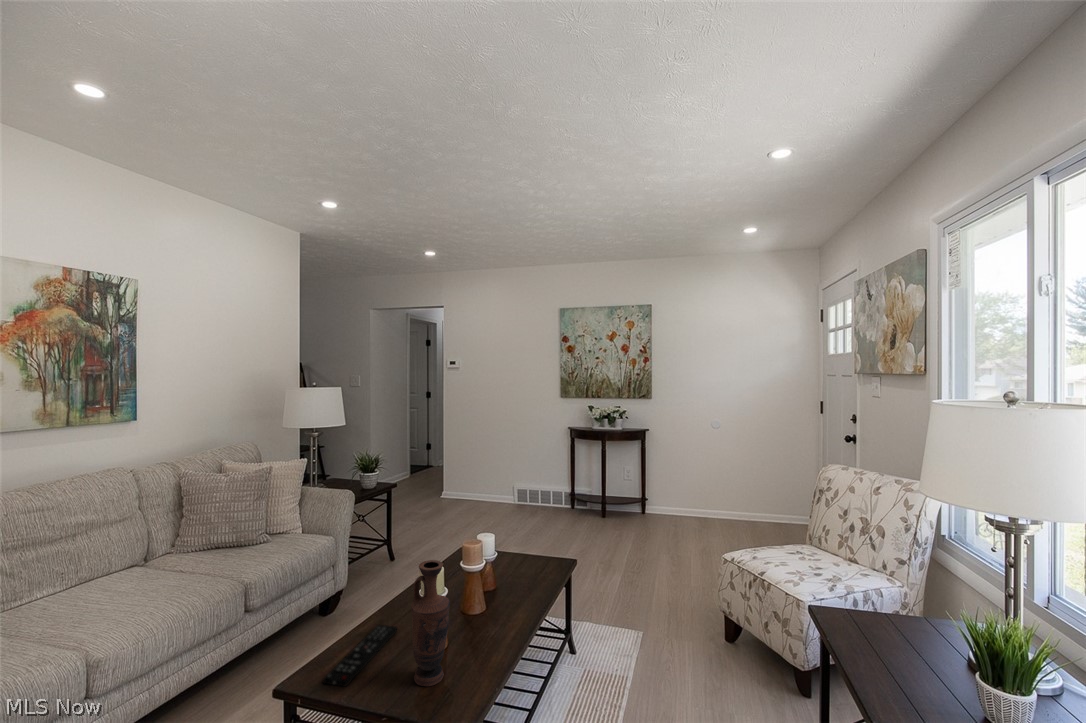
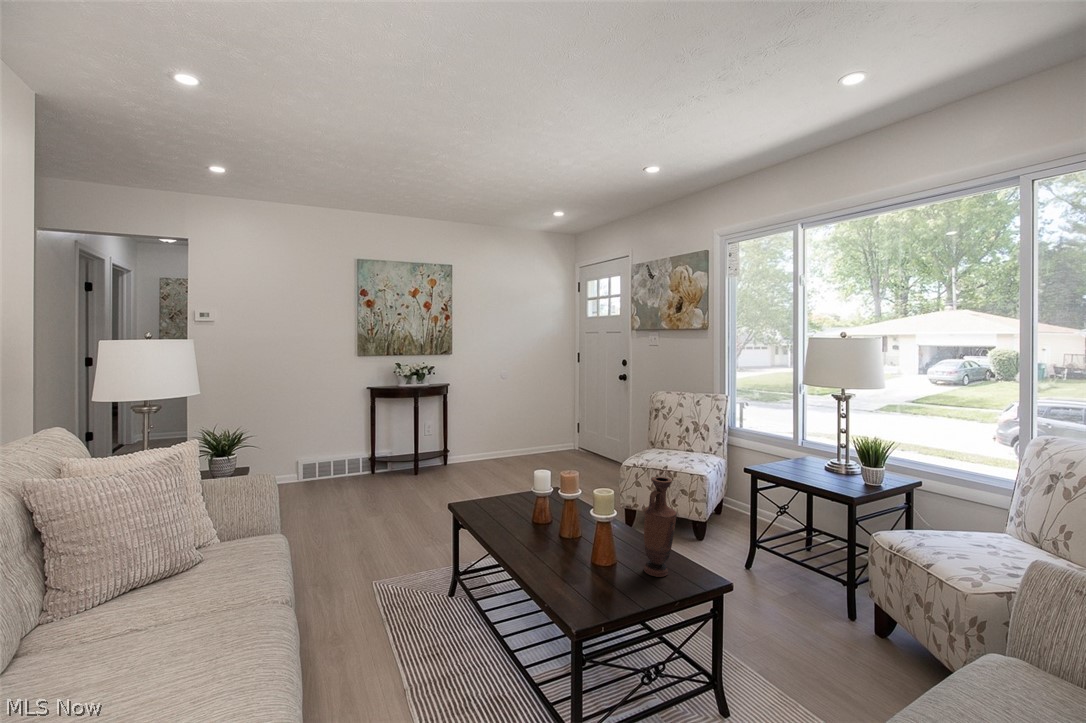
remote control: present [323,624,397,687] -> none [554,559,629,607]

